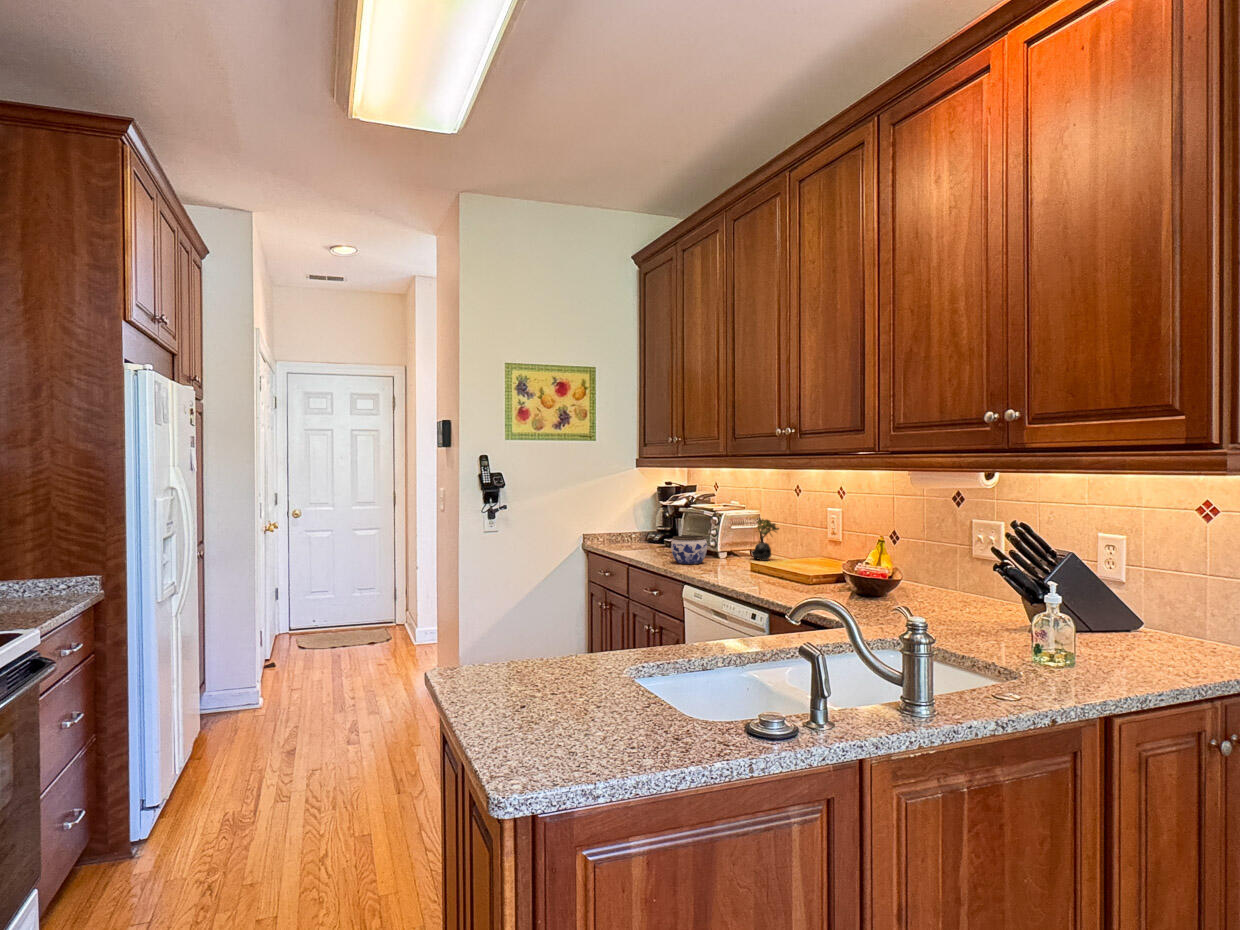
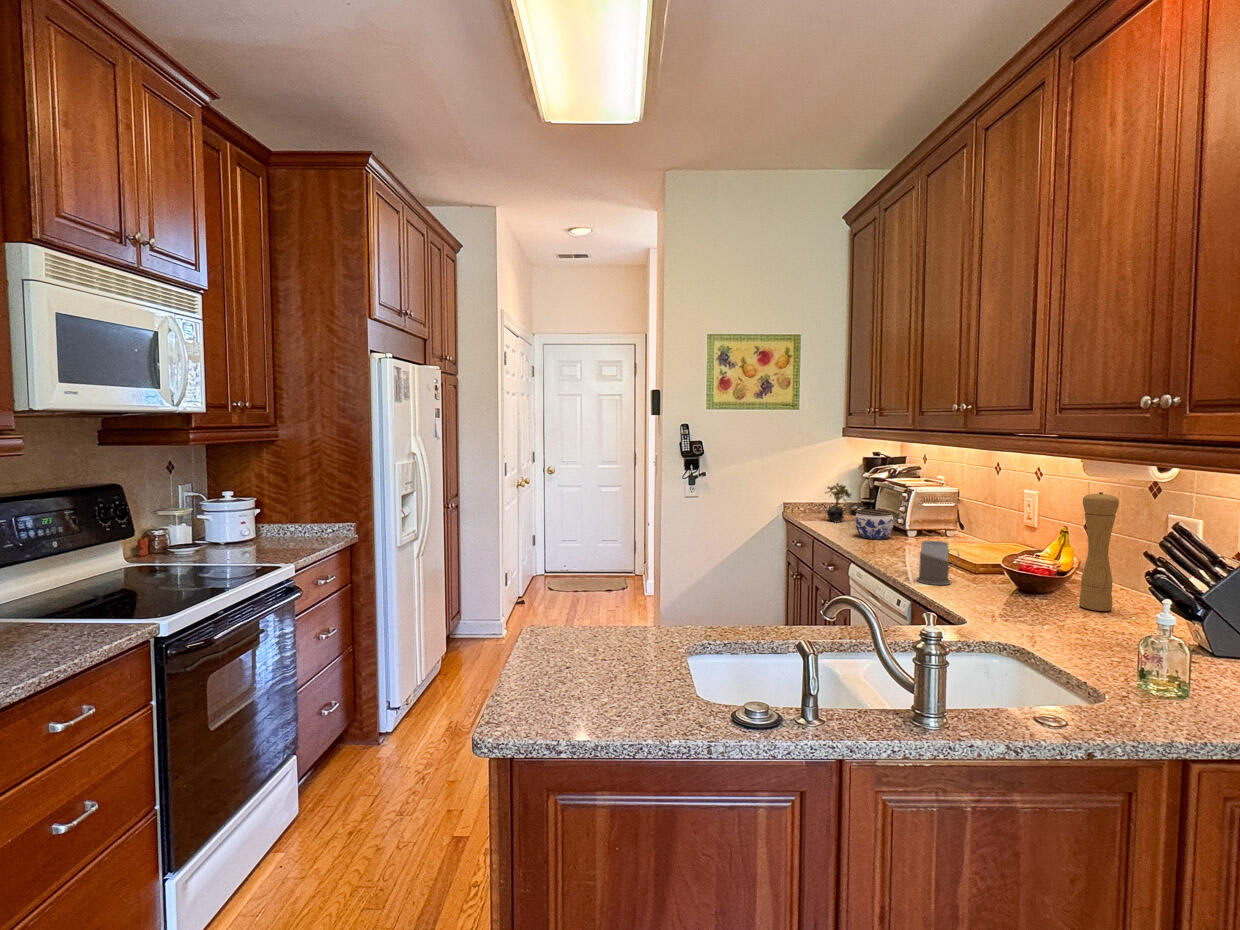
pepper mill: none [907,496,936,602] -> present [1079,492,1119,611]
succulent plant: present [751,518,779,561] -> present [826,483,851,523]
mug: none [765,554,800,596] -> present [917,541,959,585]

